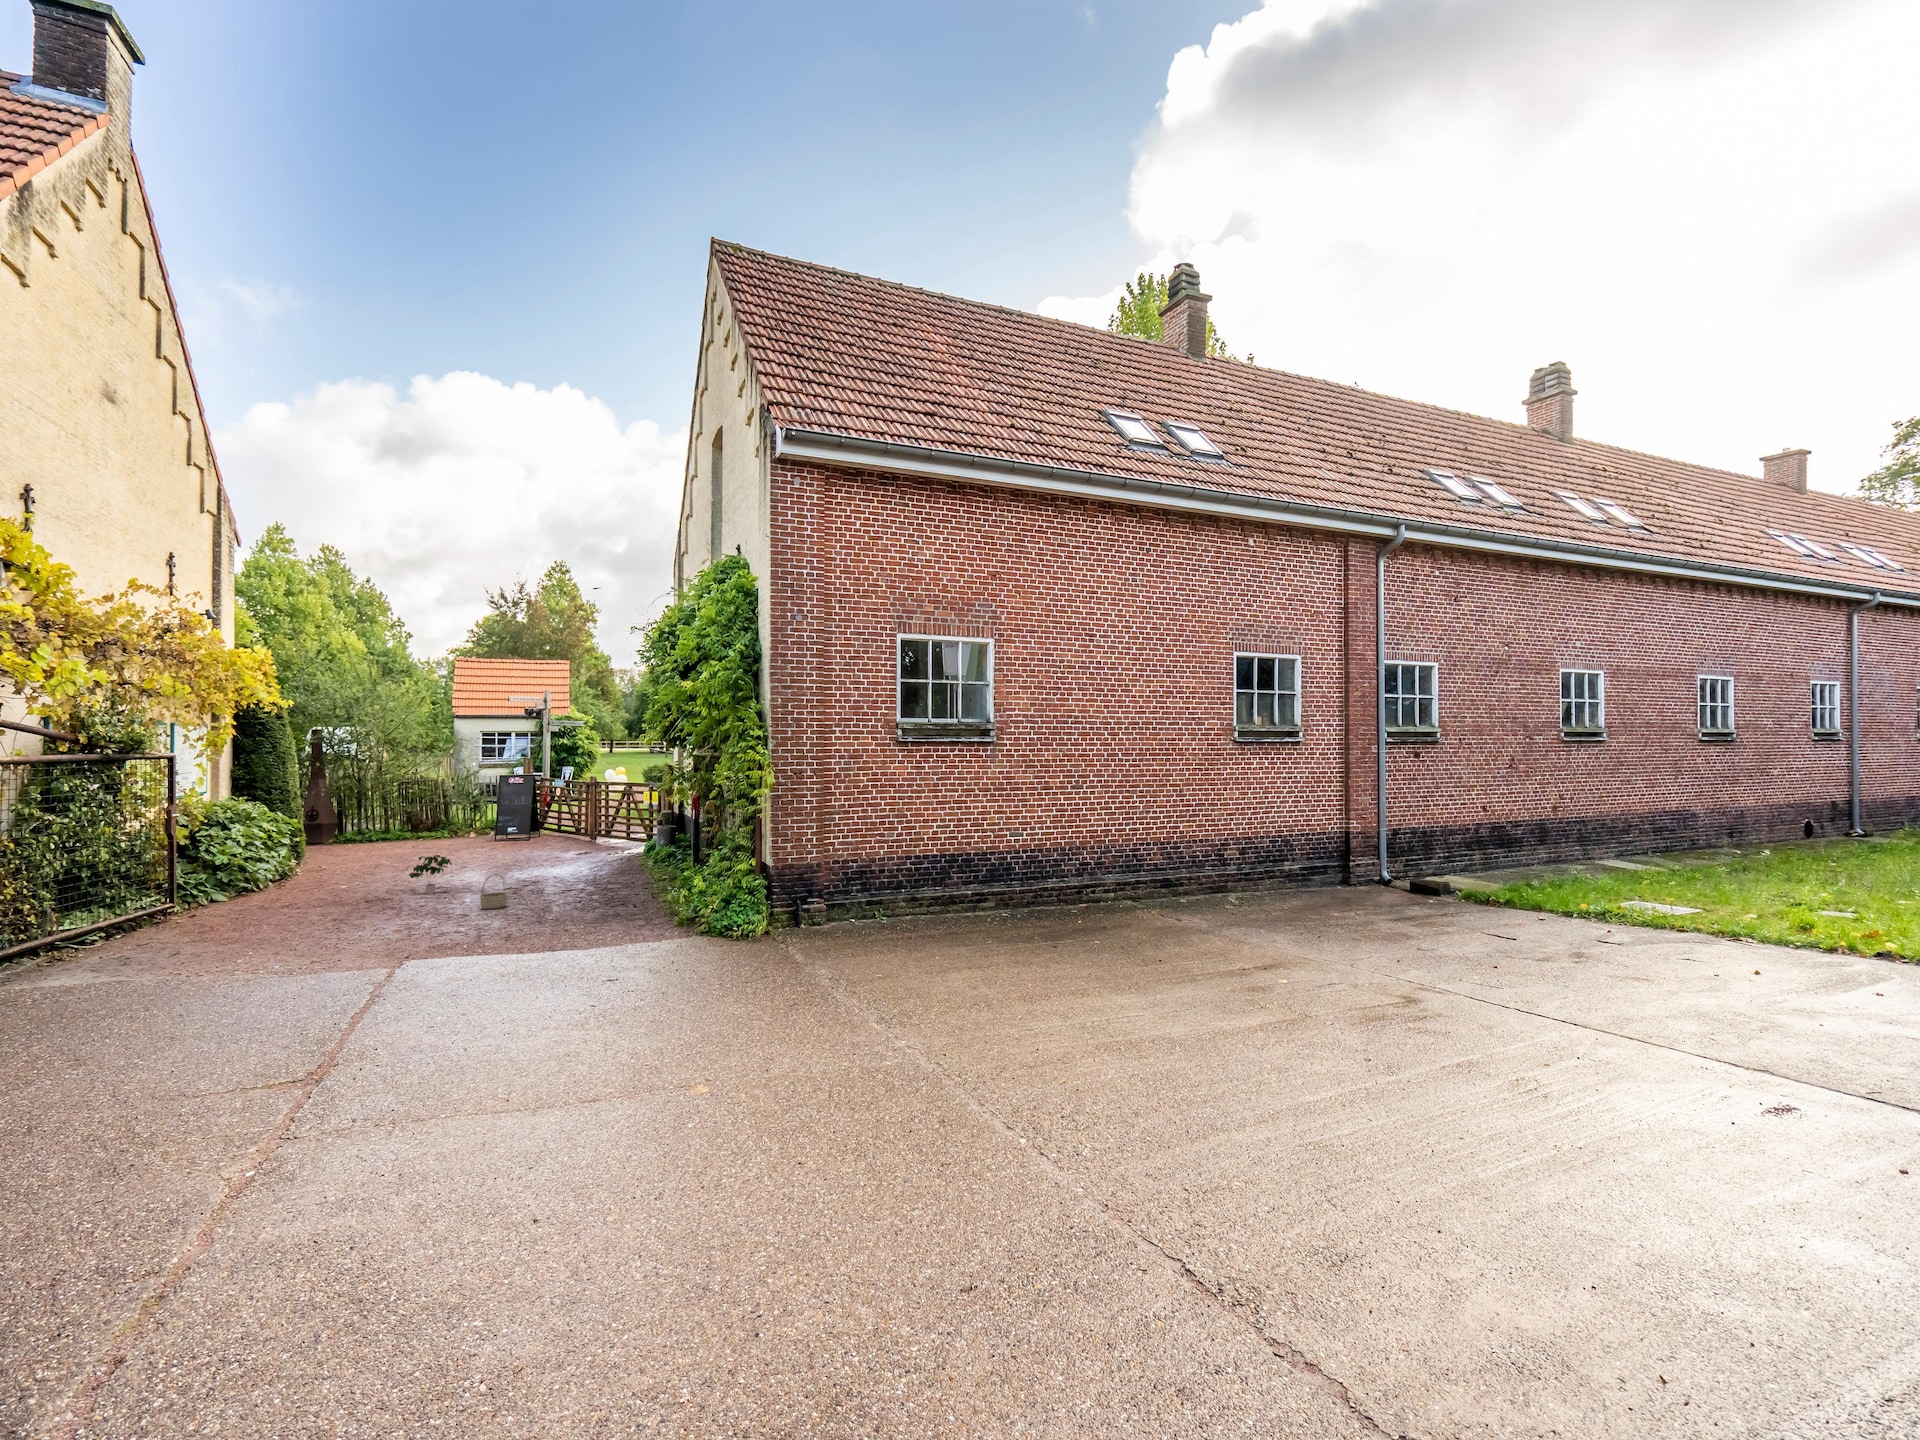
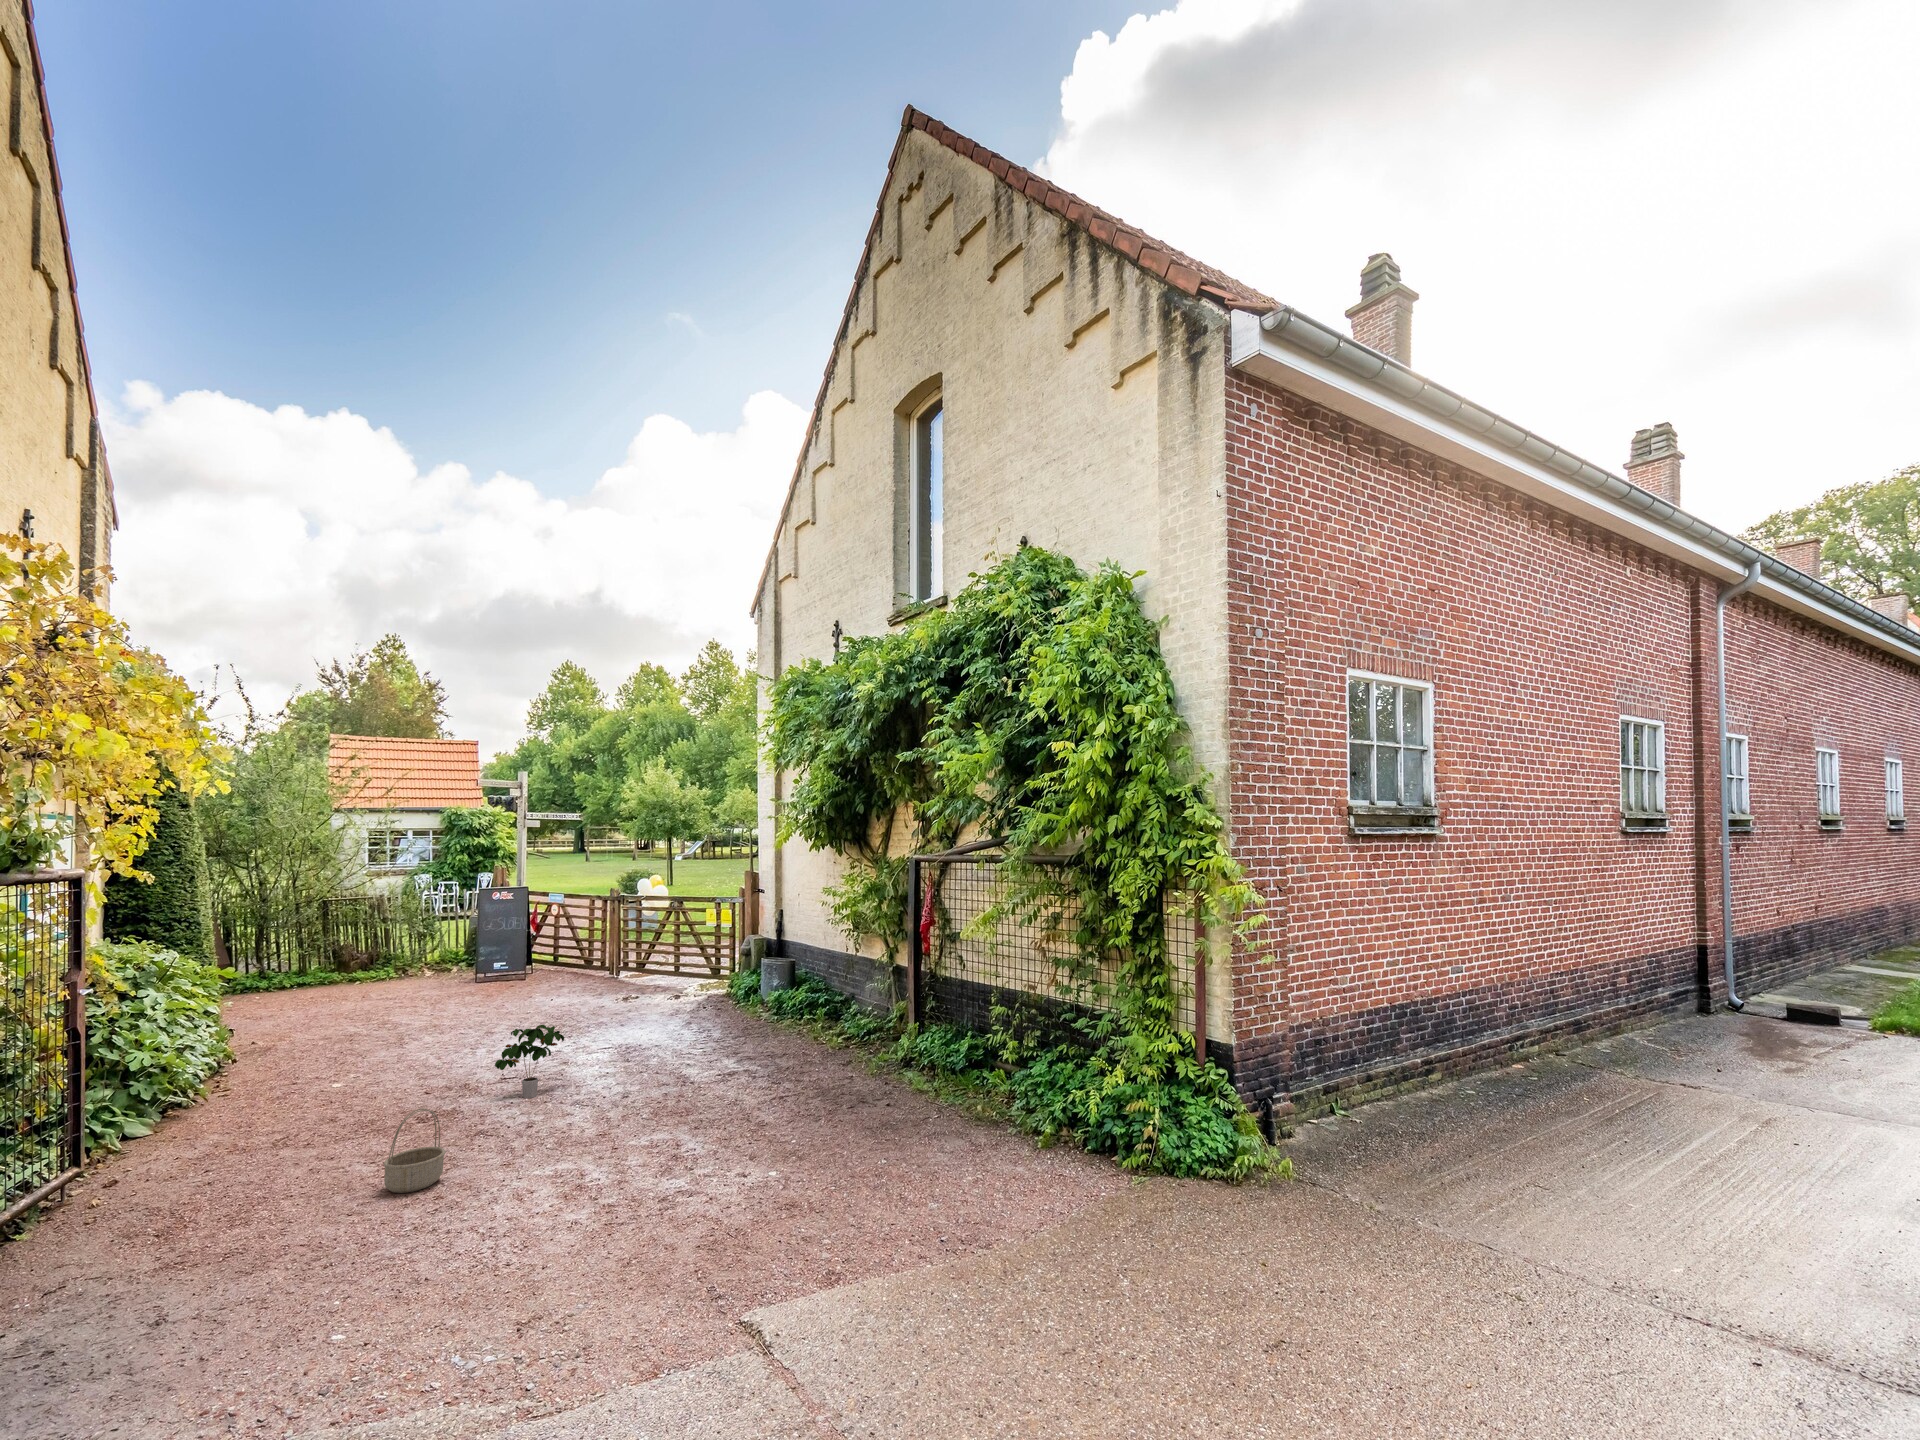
basket: present [480,874,508,909] -> present [384,1108,446,1193]

